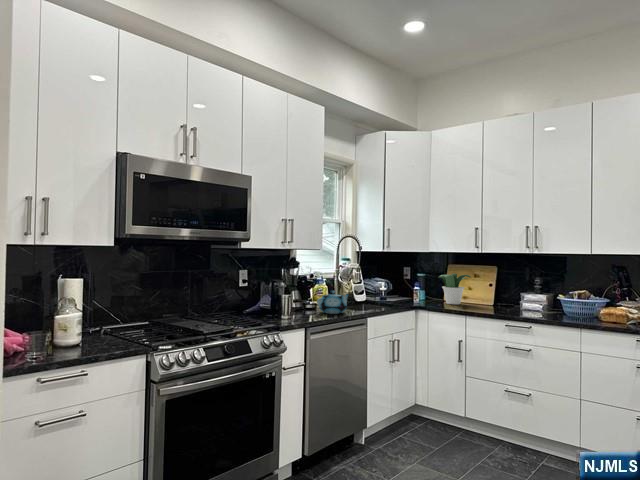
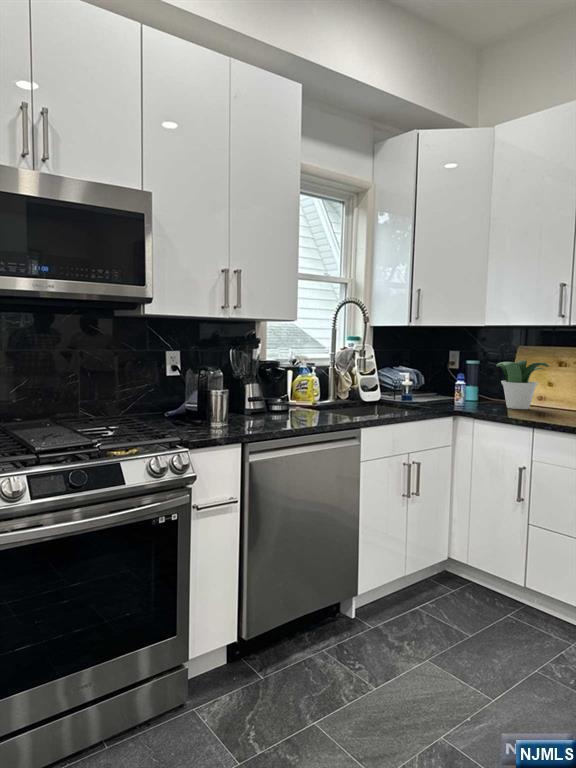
teapot: present [317,291,349,314] -> none [276,384,335,420]

